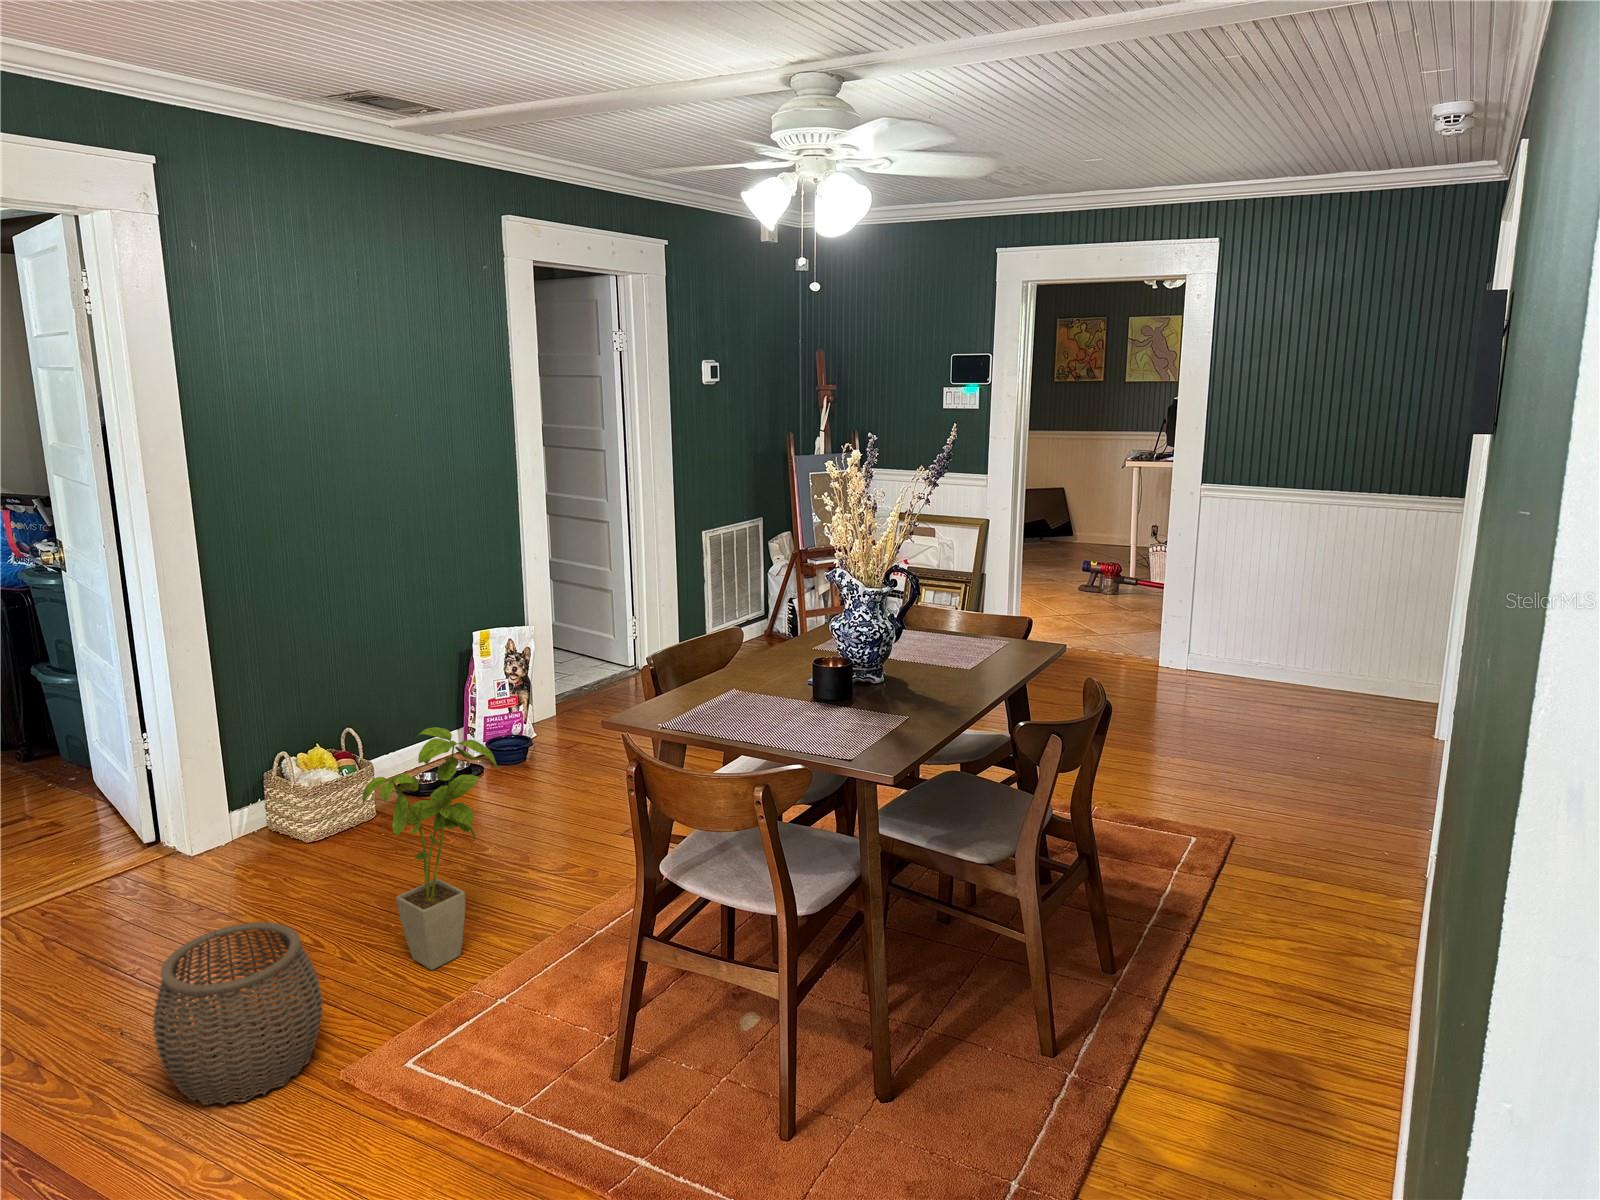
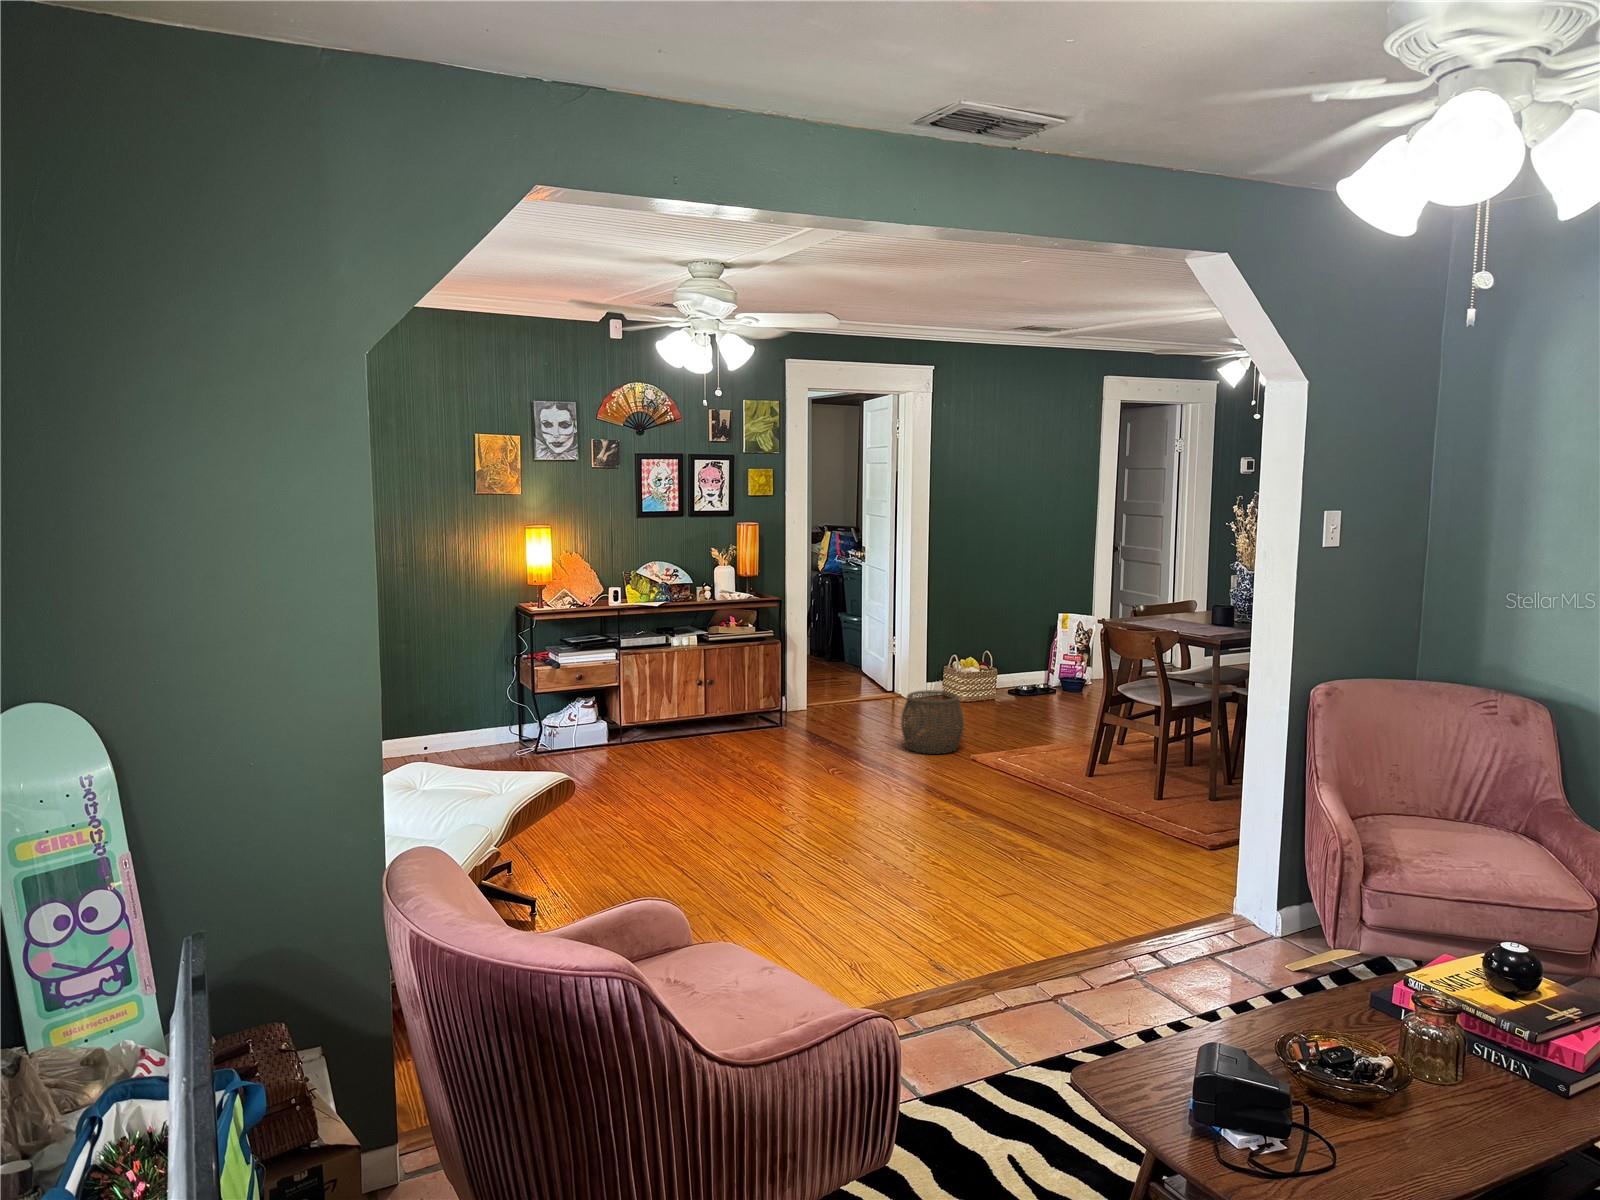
house plant: present [362,727,498,970] -> none [990,624,1052,741]

